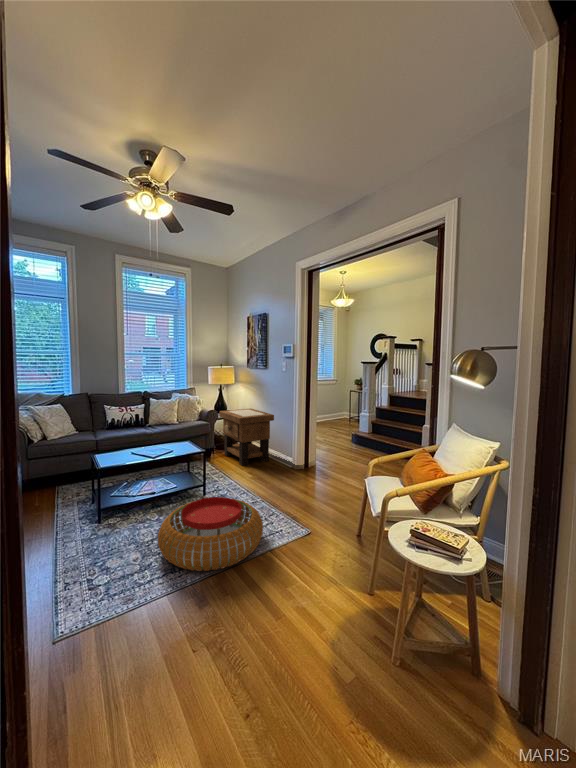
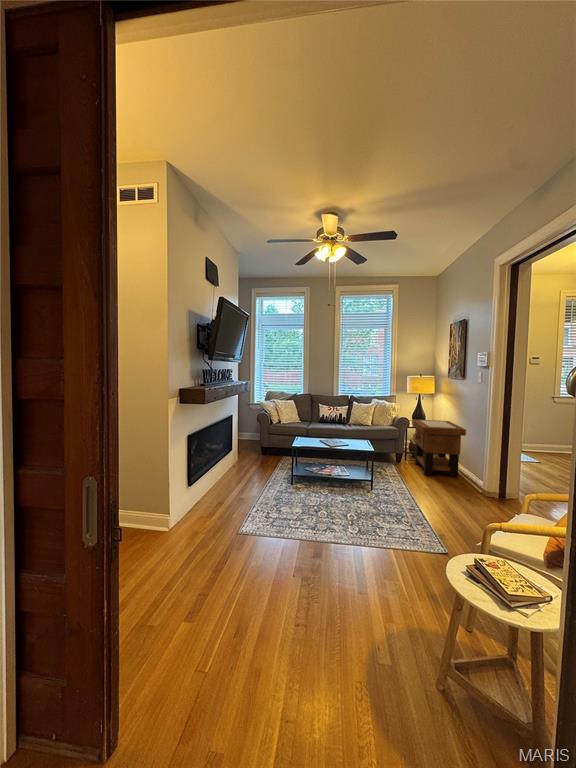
pouf: present [158,497,263,571] -> none [310,485,398,543]

